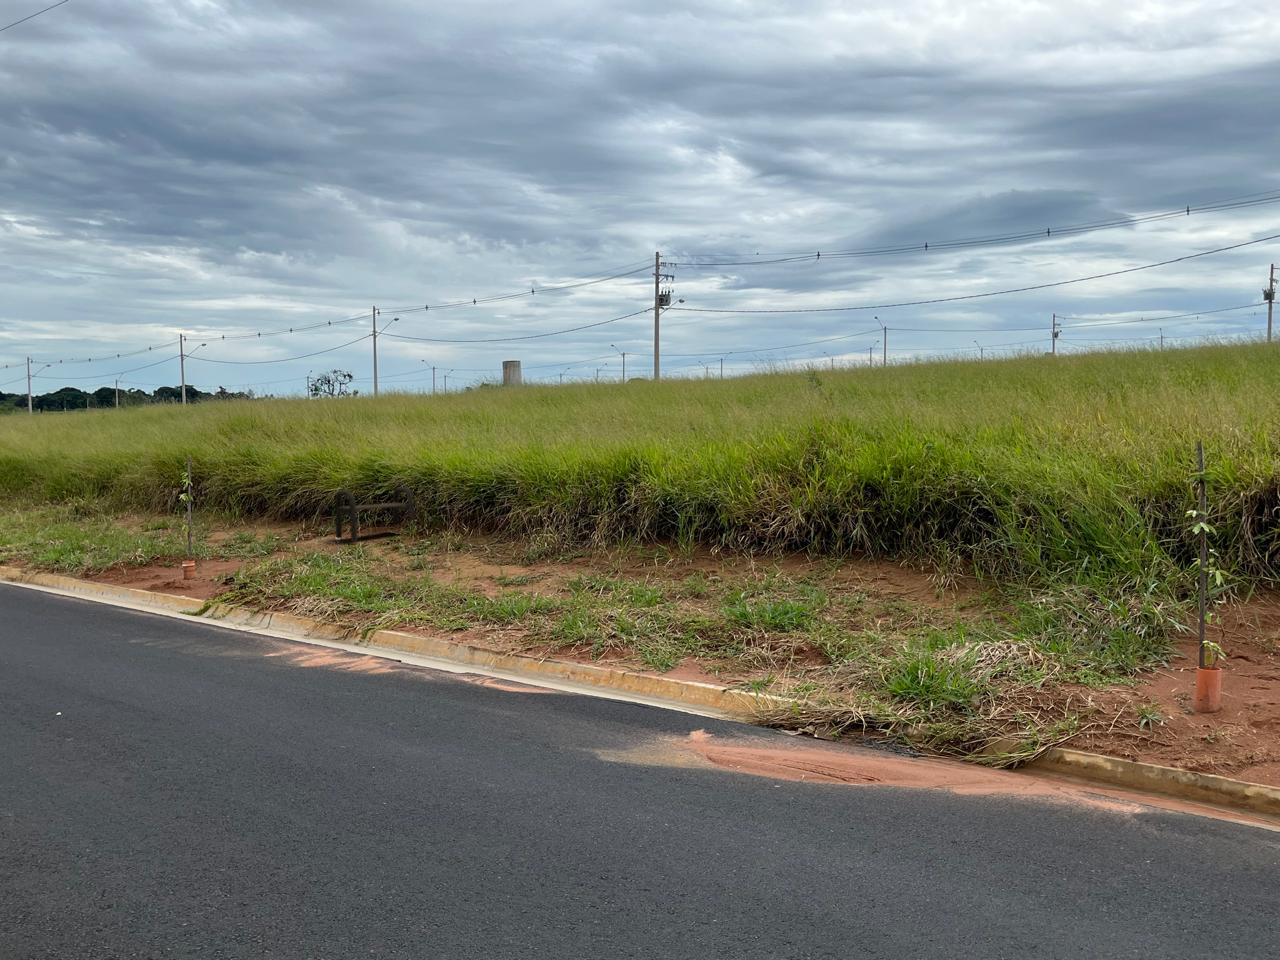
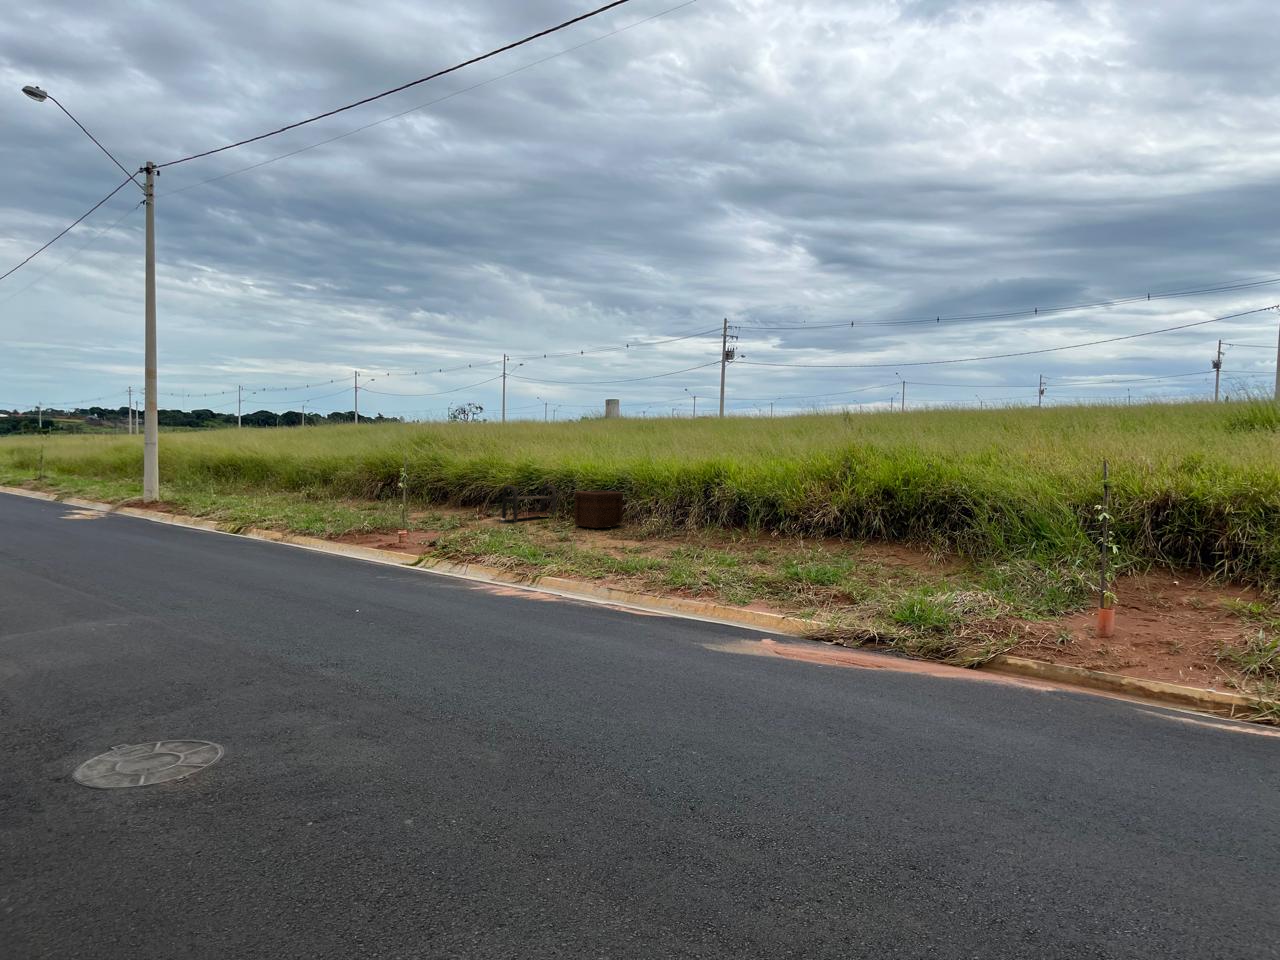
wooden crate: none [436,494,507,549] -> present [574,490,623,528]

